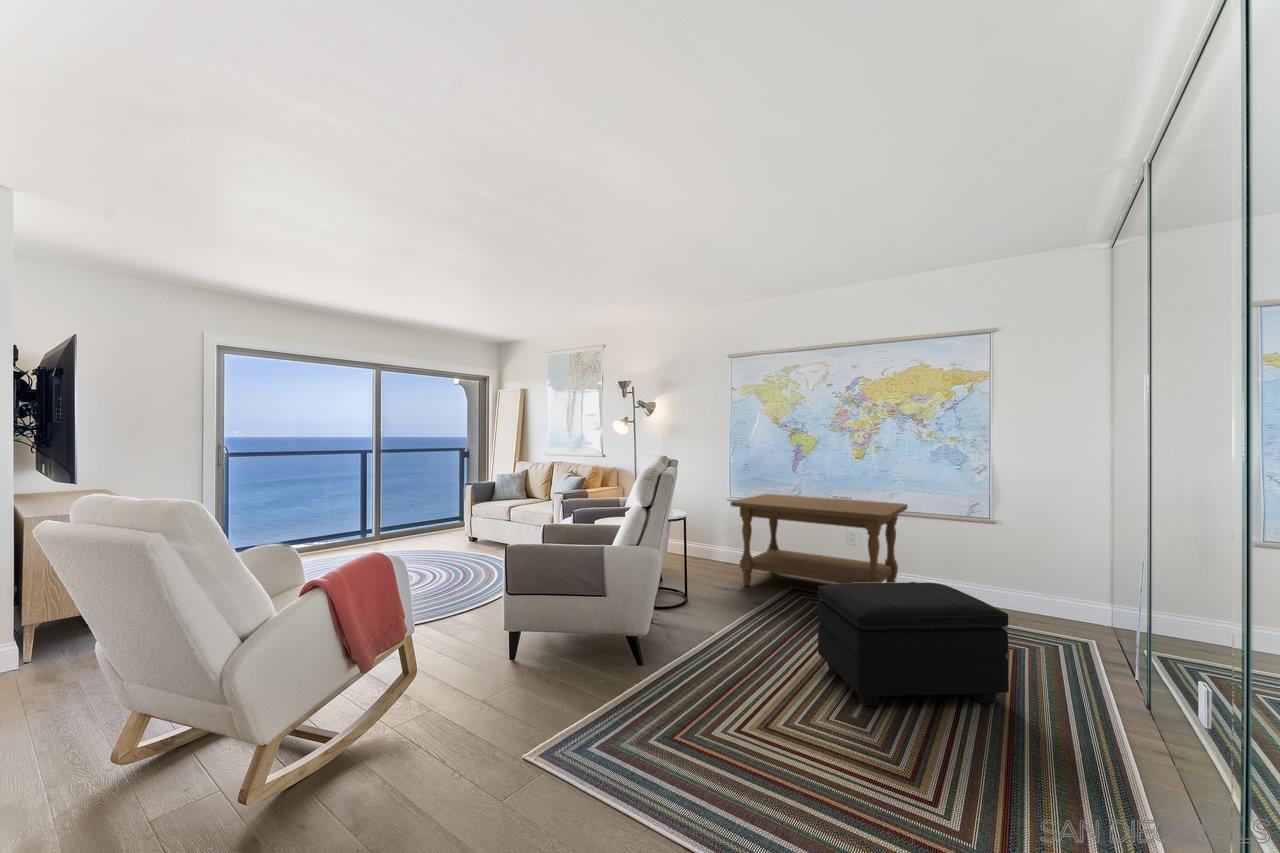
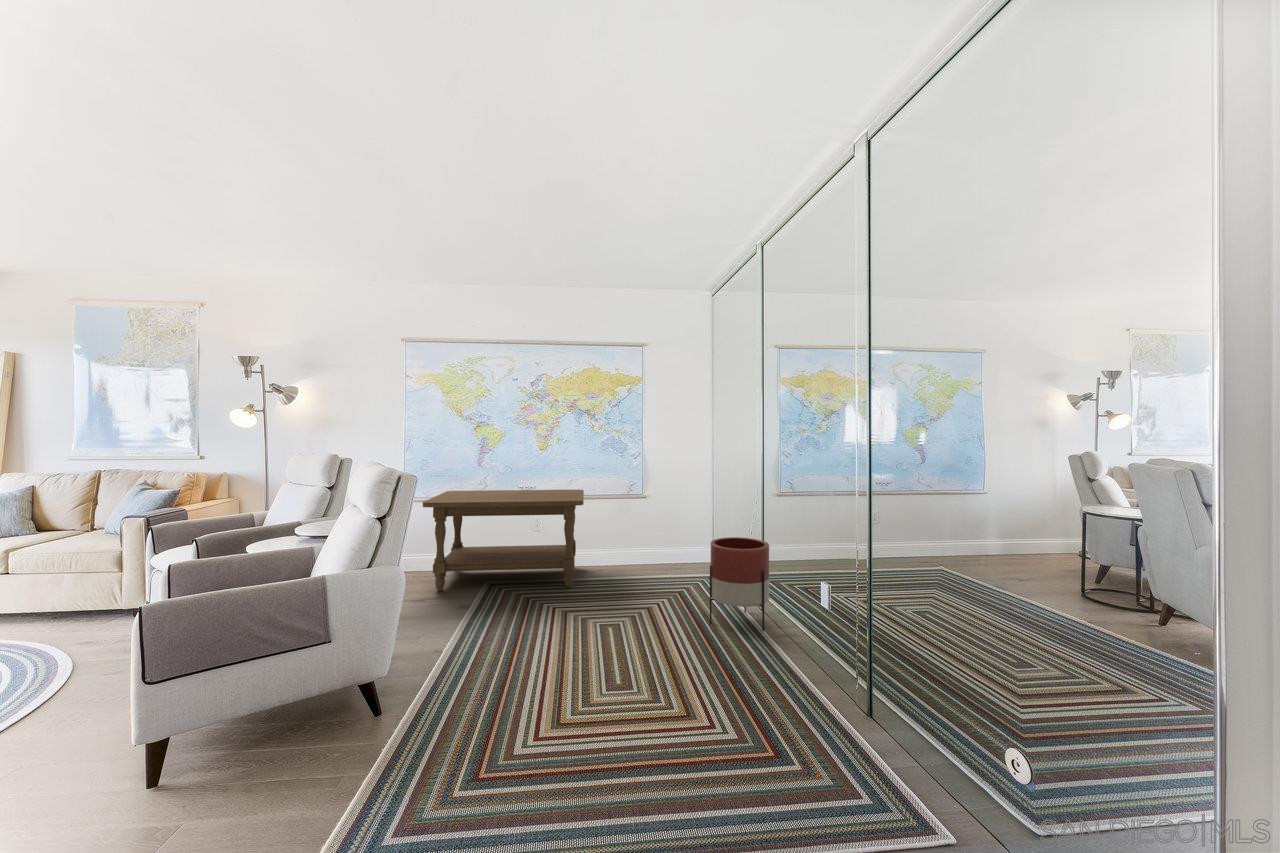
footstool: present [818,582,1009,706] -> none [560,553,704,672]
planter: none [1034,584,1143,729] -> present [710,537,769,631]

